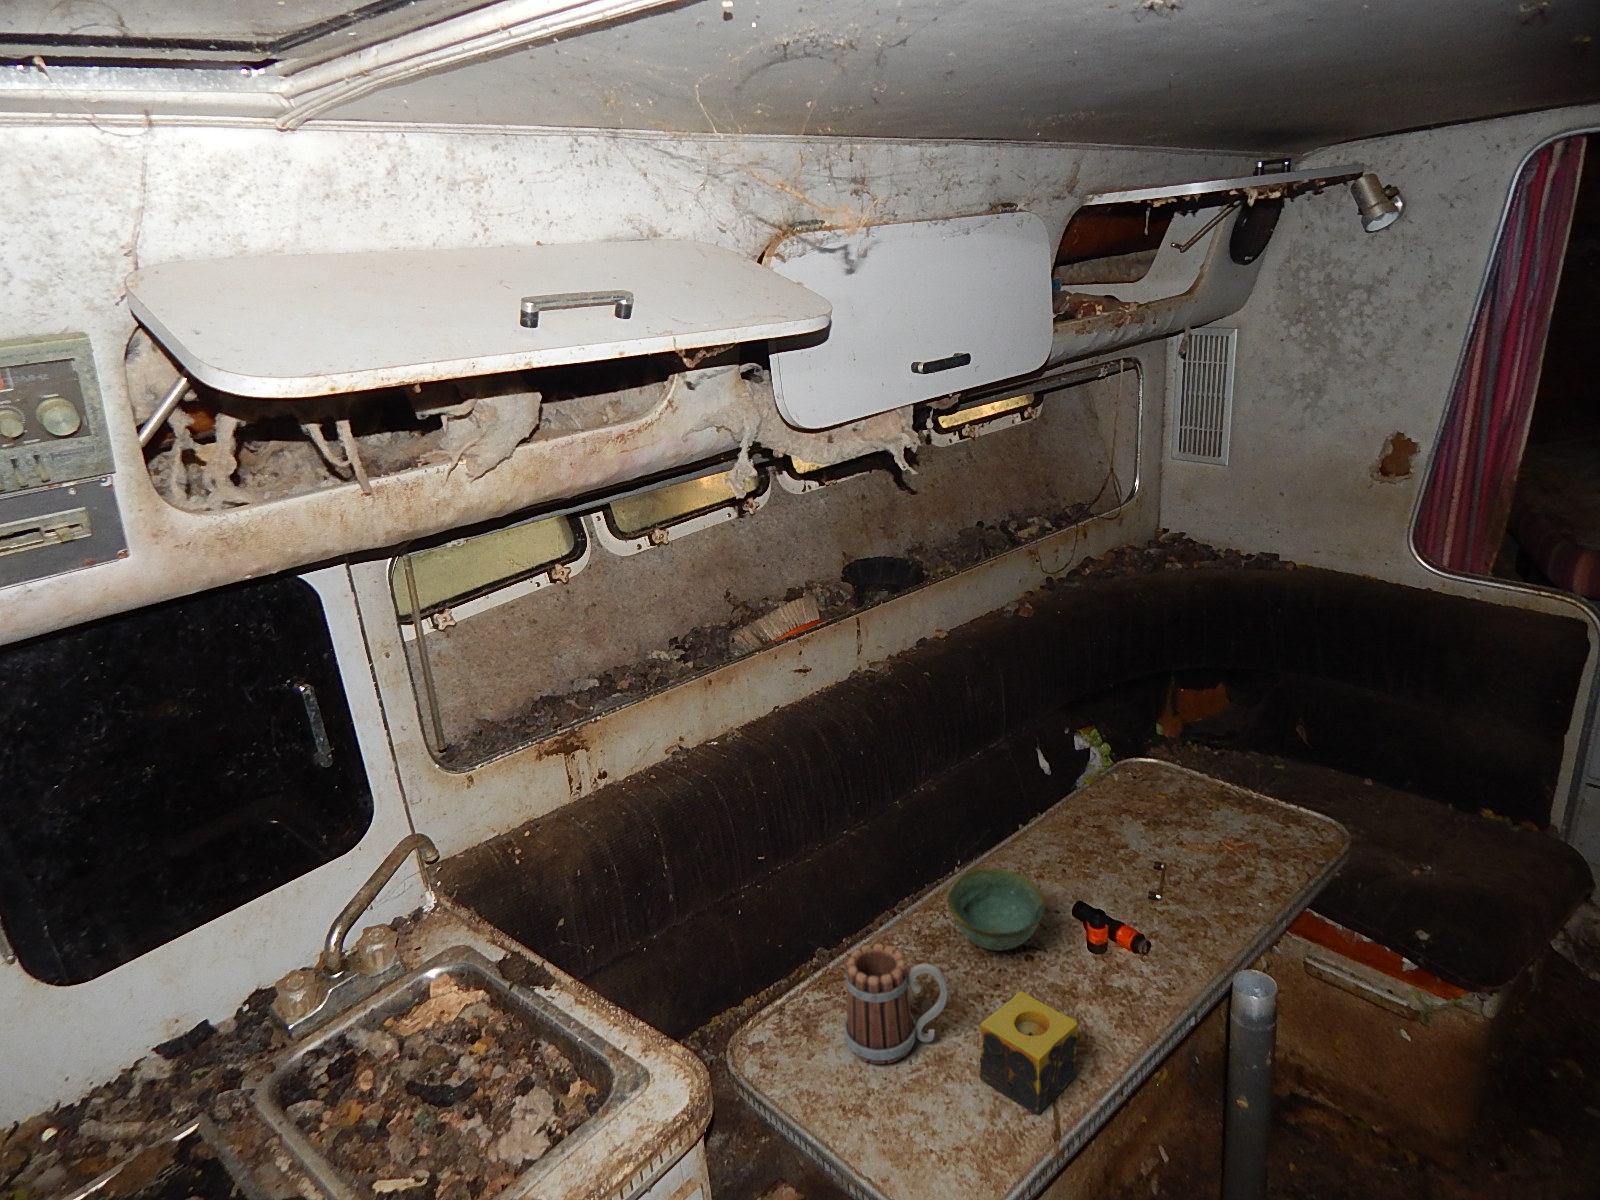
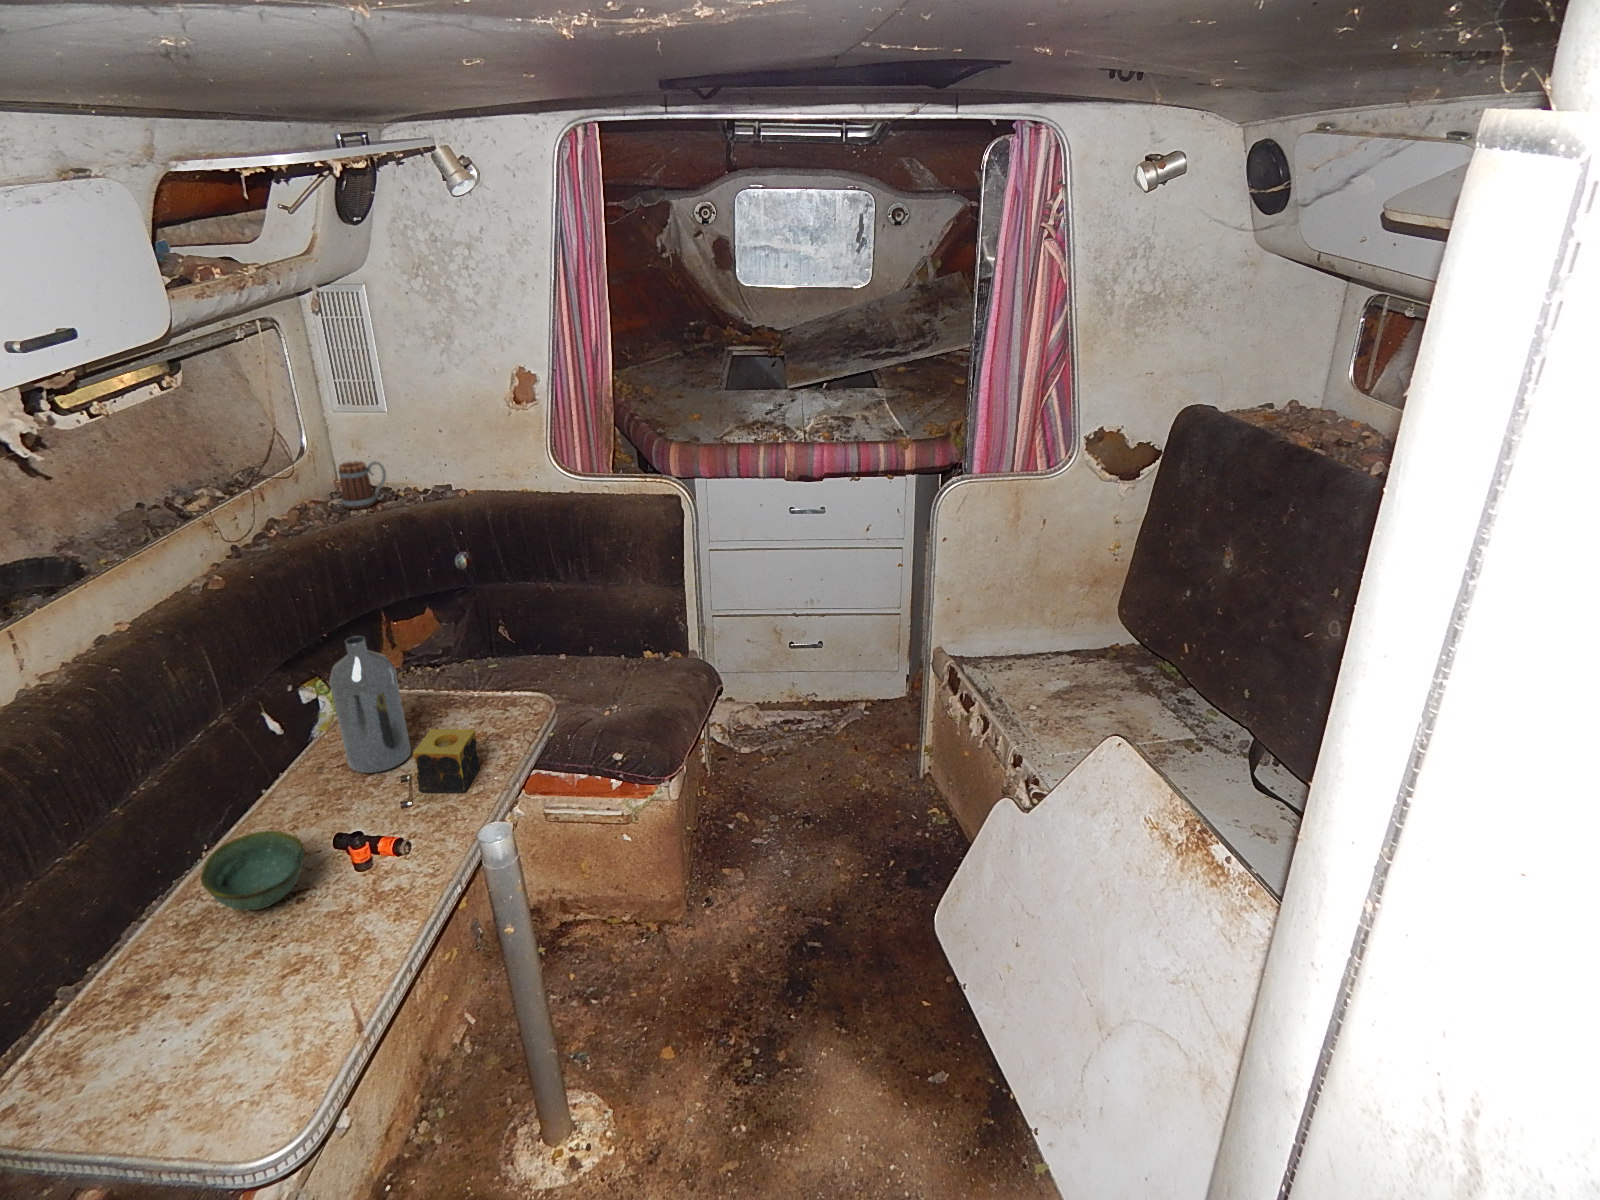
bottle: none [1106,694,1181,850] -> present [329,636,411,773]
mug: present [844,944,947,1064] -> present [339,461,386,509]
candle: present [980,991,1078,1114] -> present [413,729,480,793]

